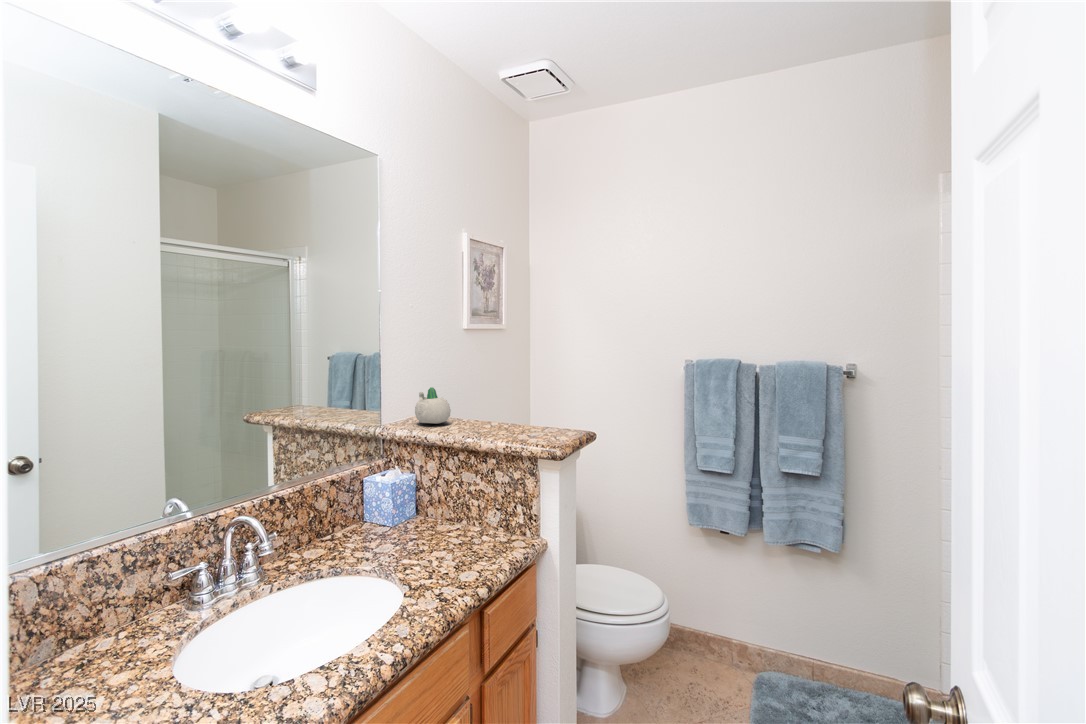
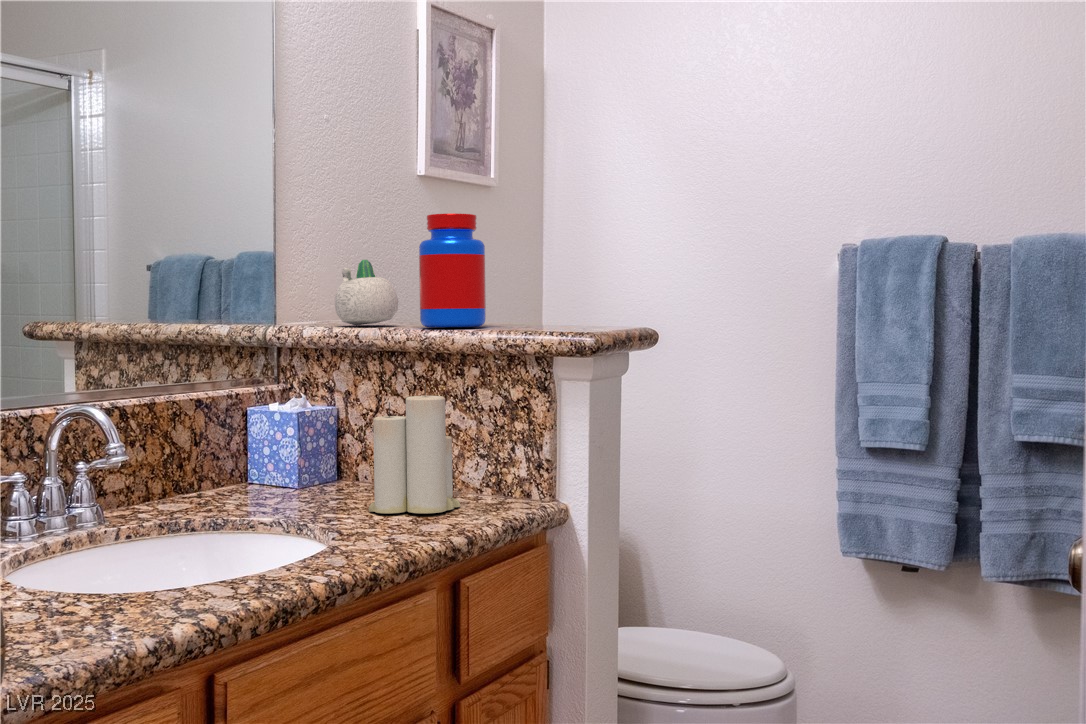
jar: none [461,367,499,433] -> present [419,213,486,327]
candle: none [429,483,485,564] -> present [368,383,460,513]

